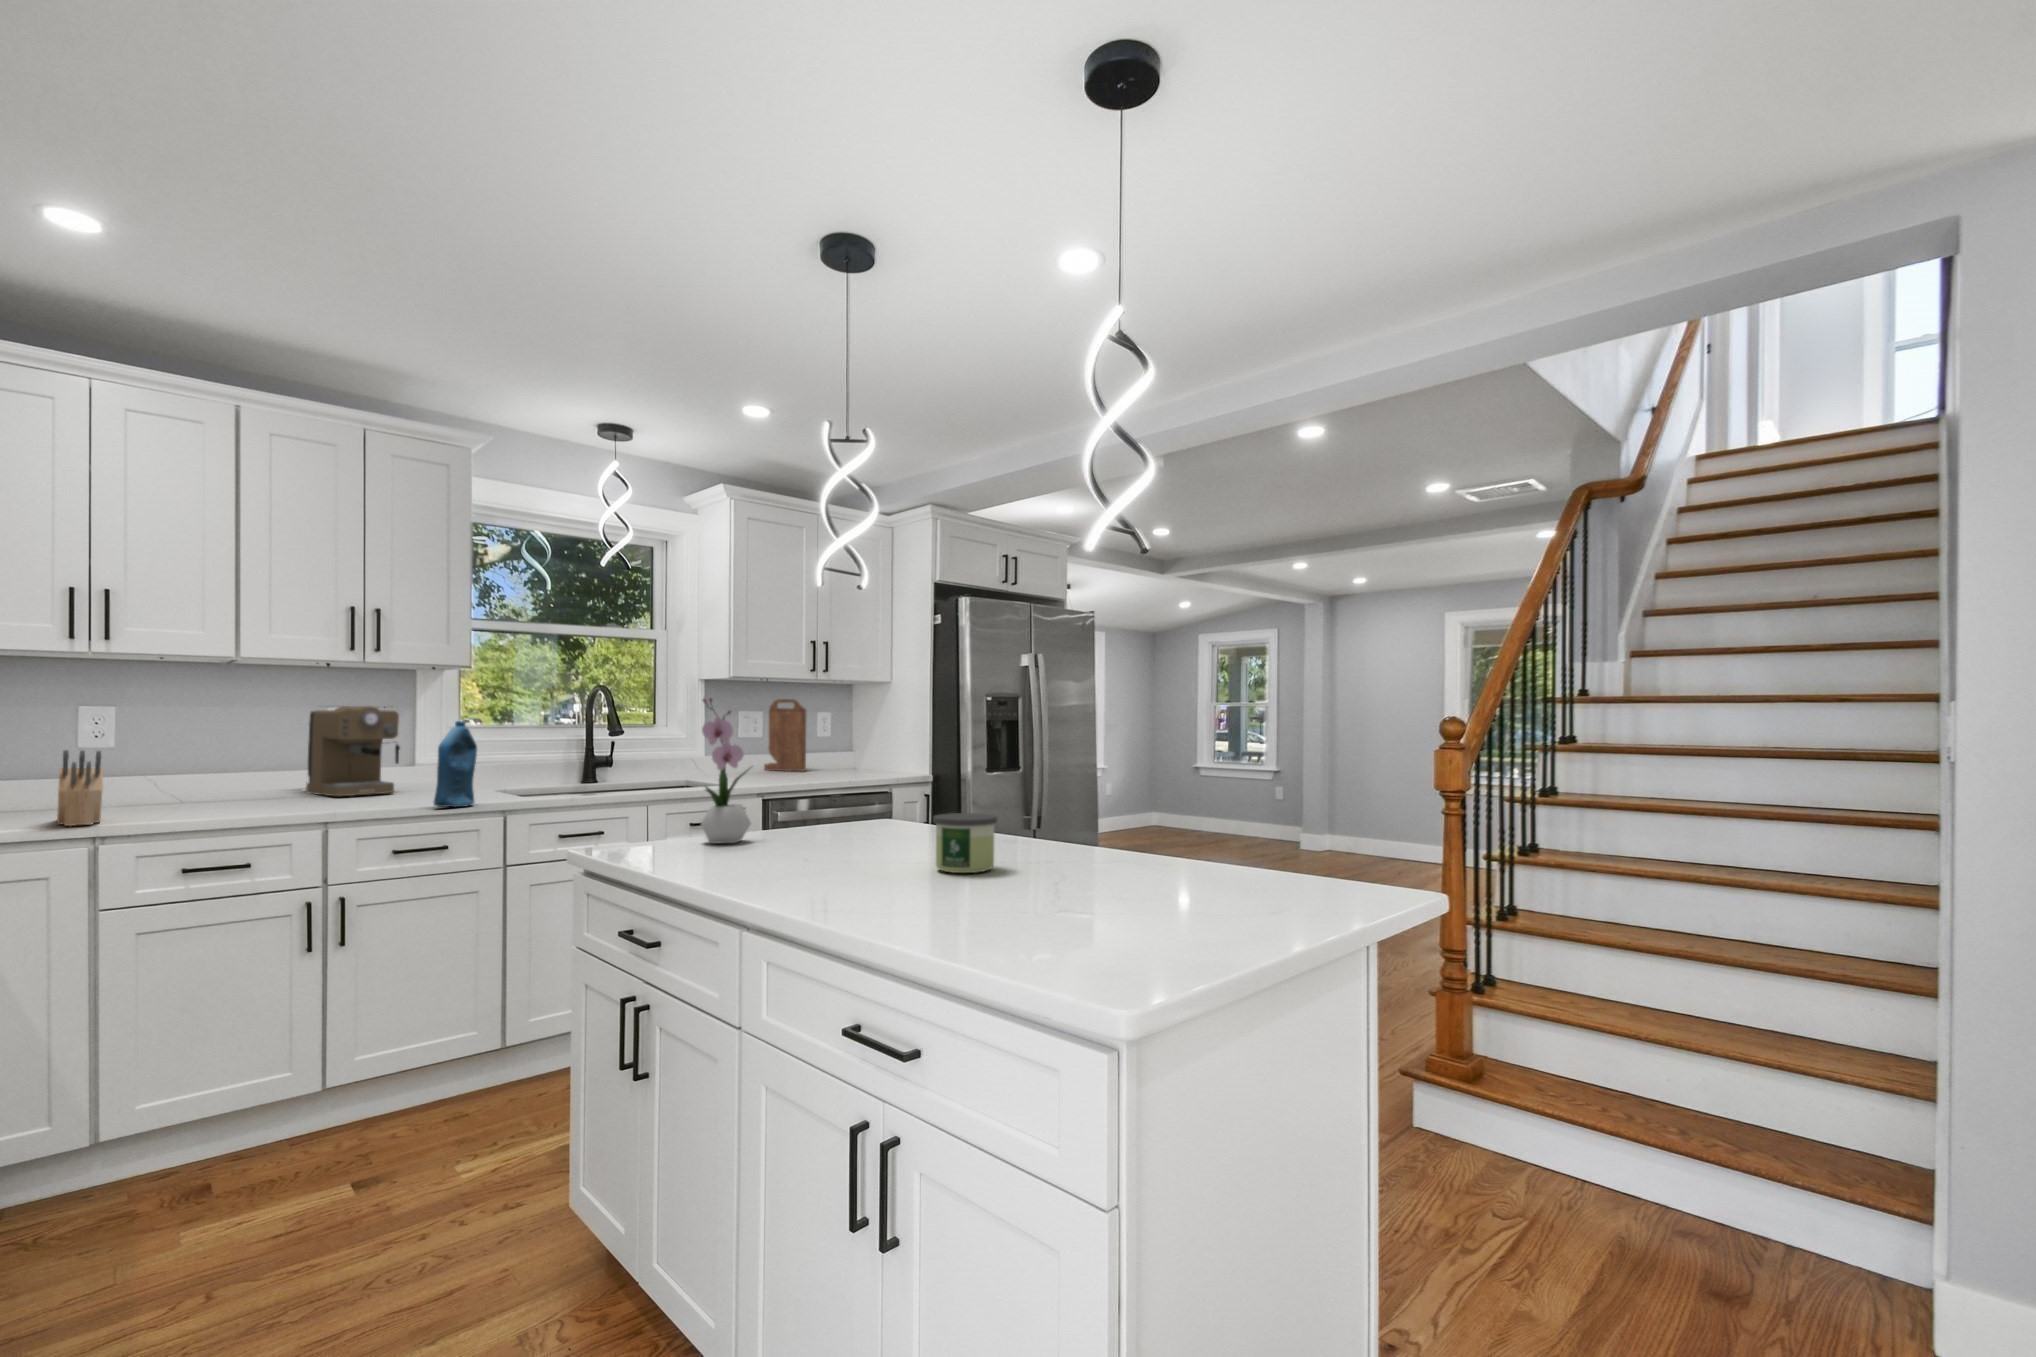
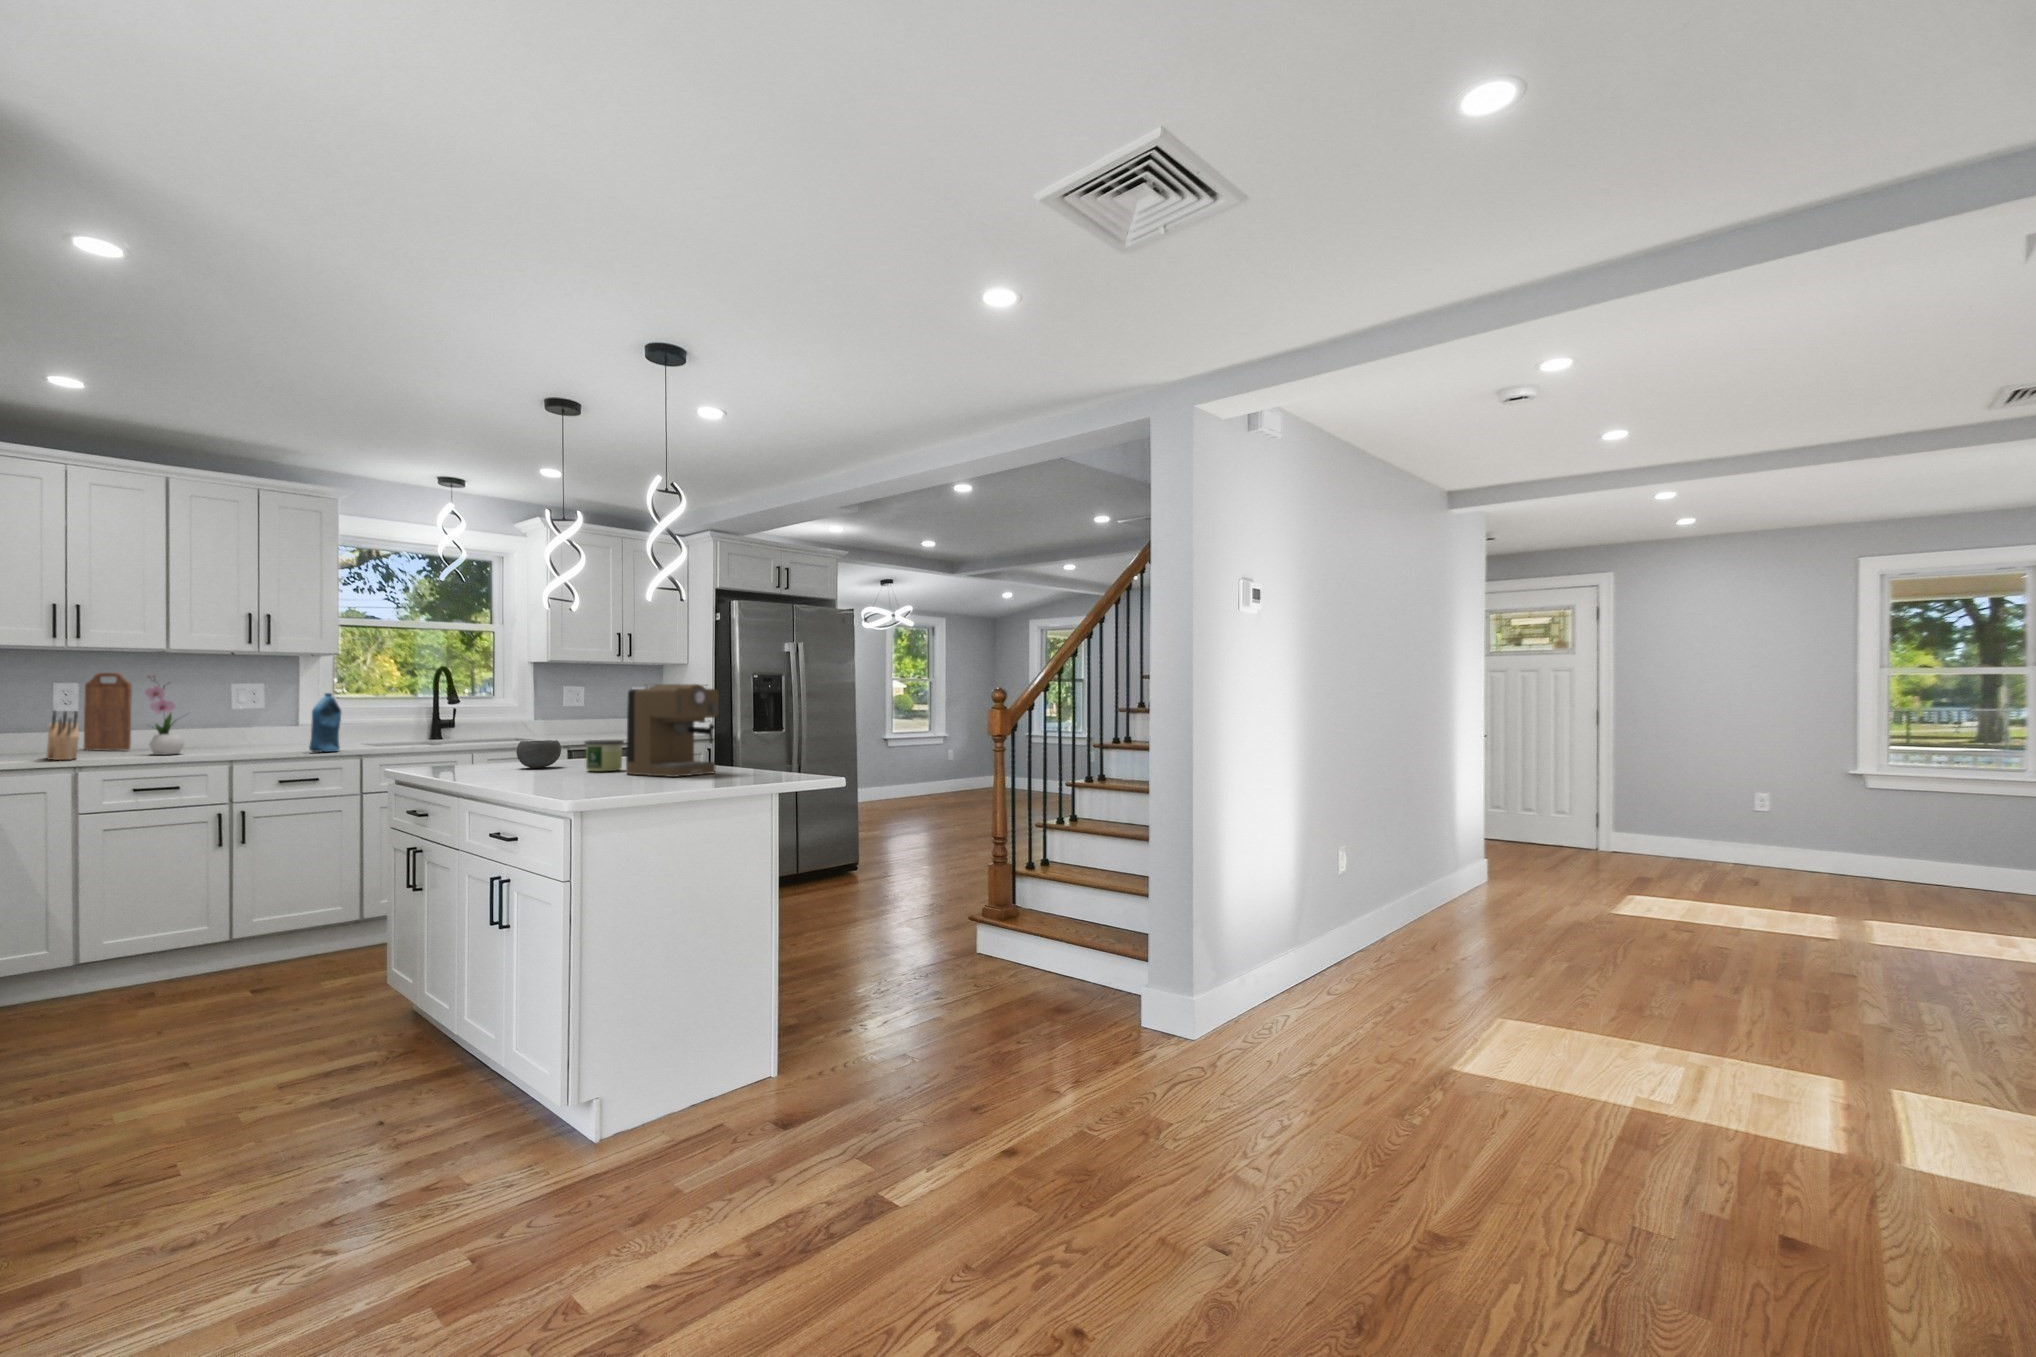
flower arrangement: present [701,698,751,843] -> present [145,676,184,755]
cutting board: present [764,699,806,771] -> present [84,673,132,750]
coffee maker: present [306,706,400,796] -> present [626,684,719,777]
bowl: none [799,809,867,858] -> present [516,740,561,768]

